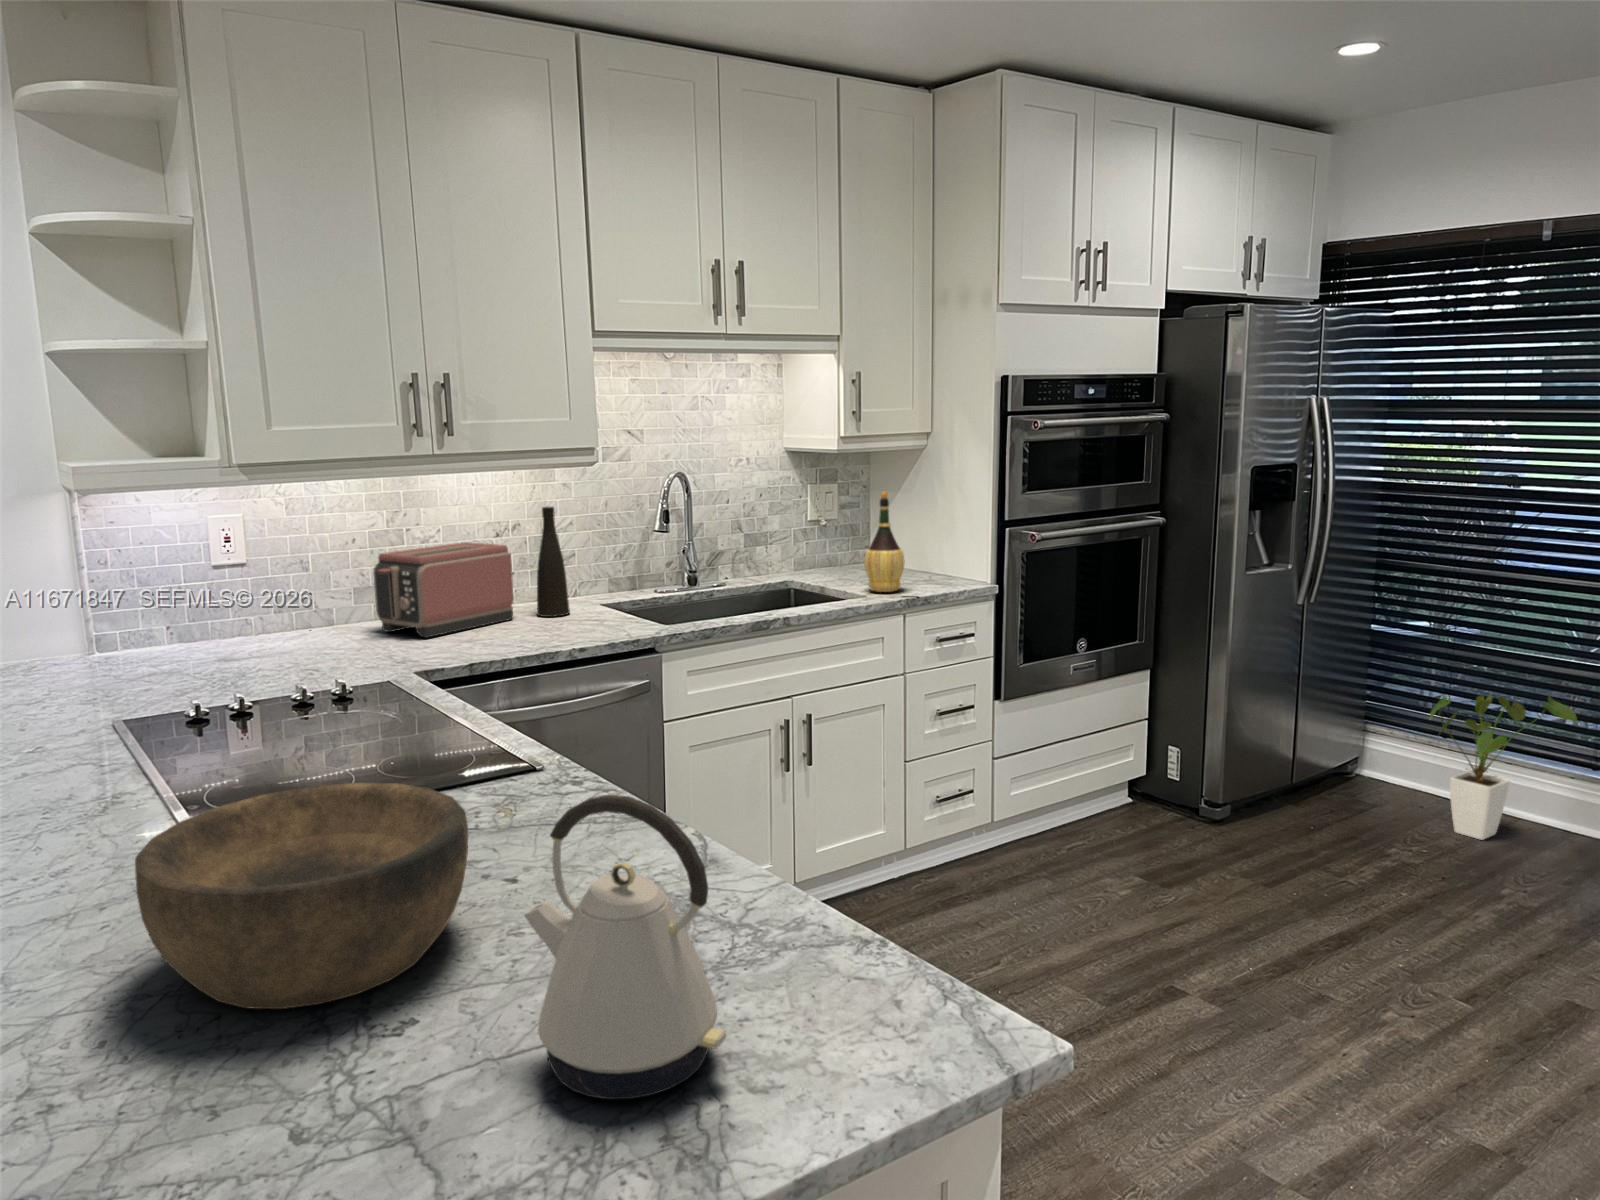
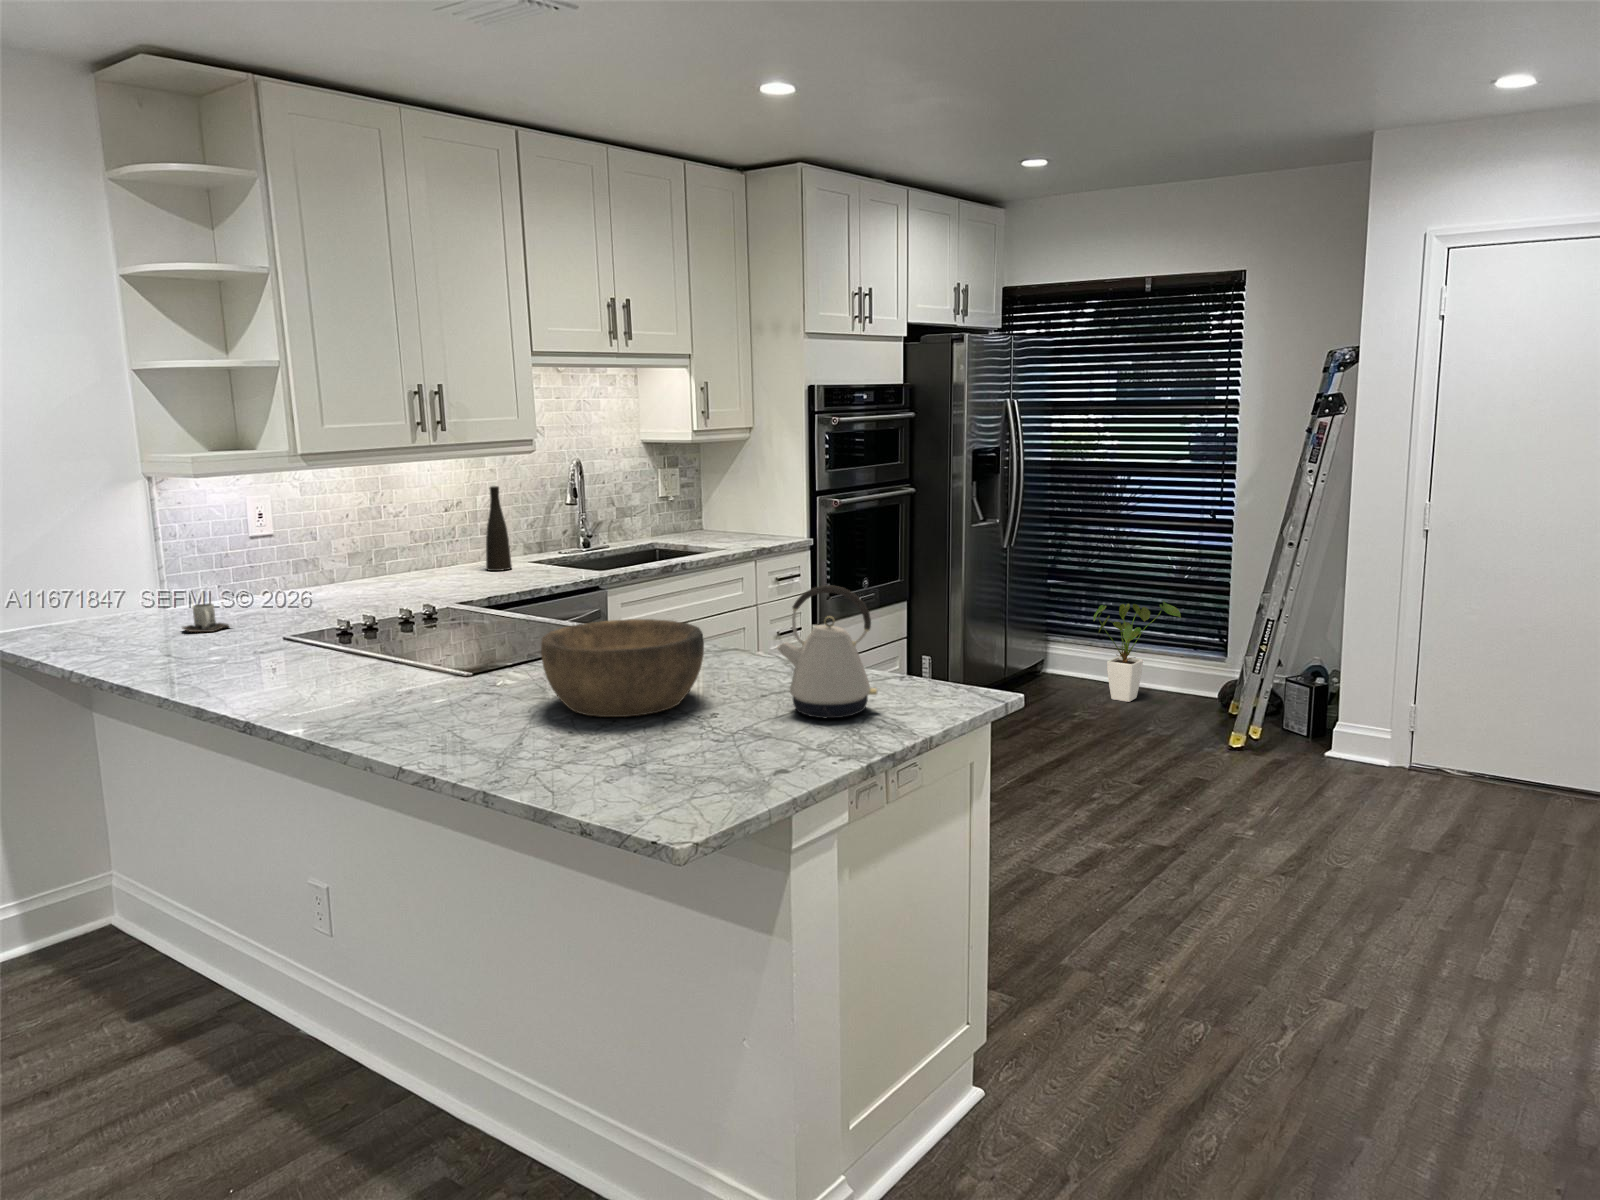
wine bottle: present [864,492,904,592] -> none [720,471,749,545]
toaster: present [373,542,514,638] -> none [371,516,472,586]
mug: none [52,658,118,698] -> present [182,603,229,632]

